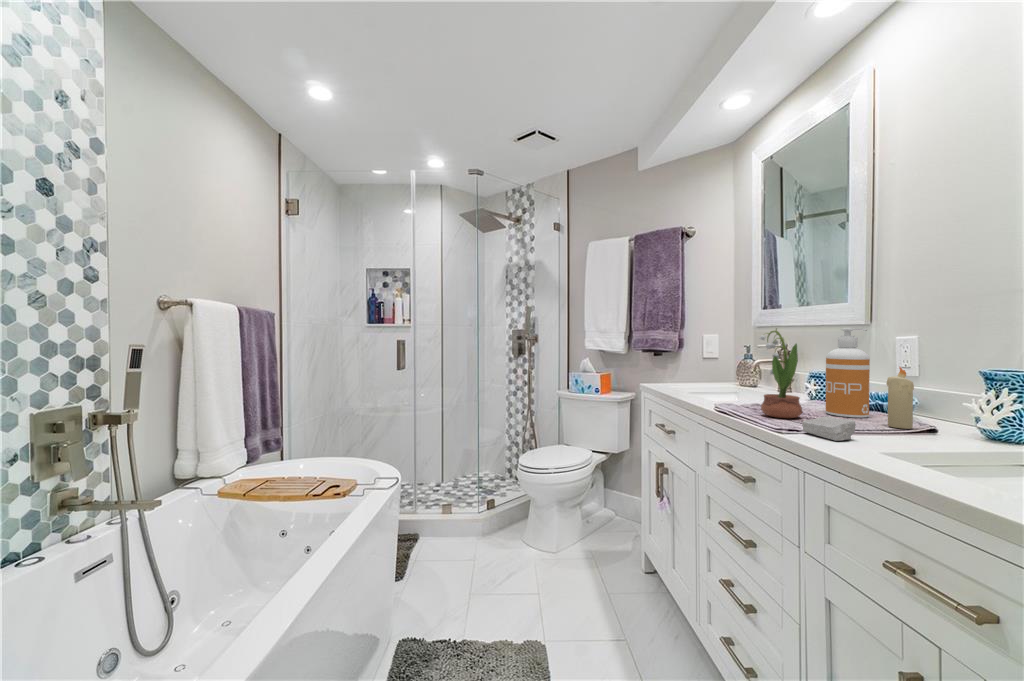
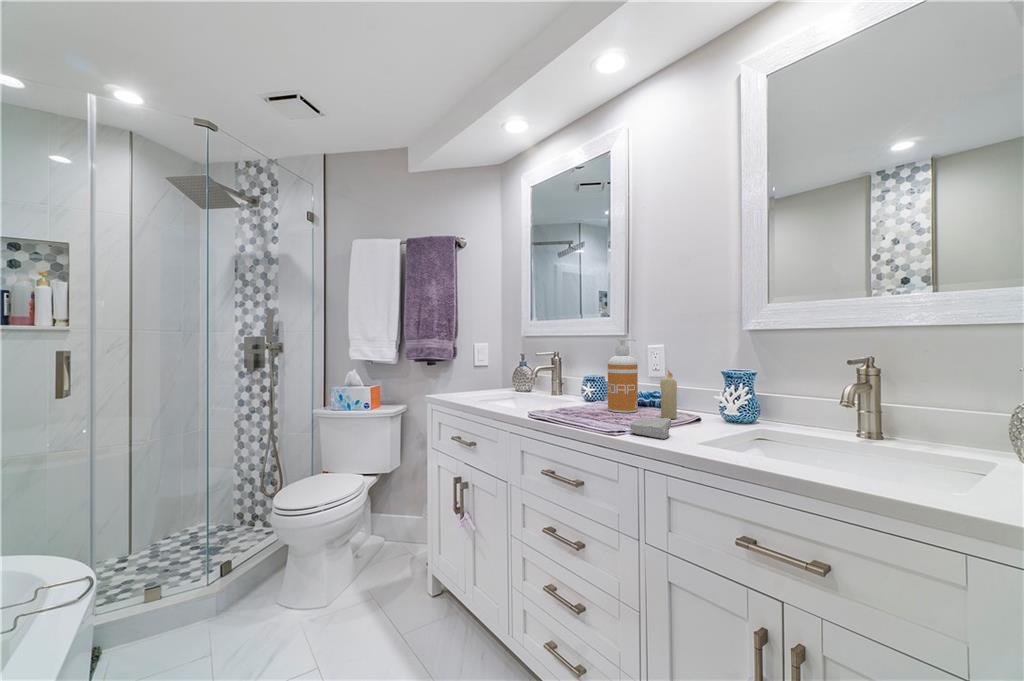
potted flower: present [760,329,802,418] -> none [568,338,605,420]

